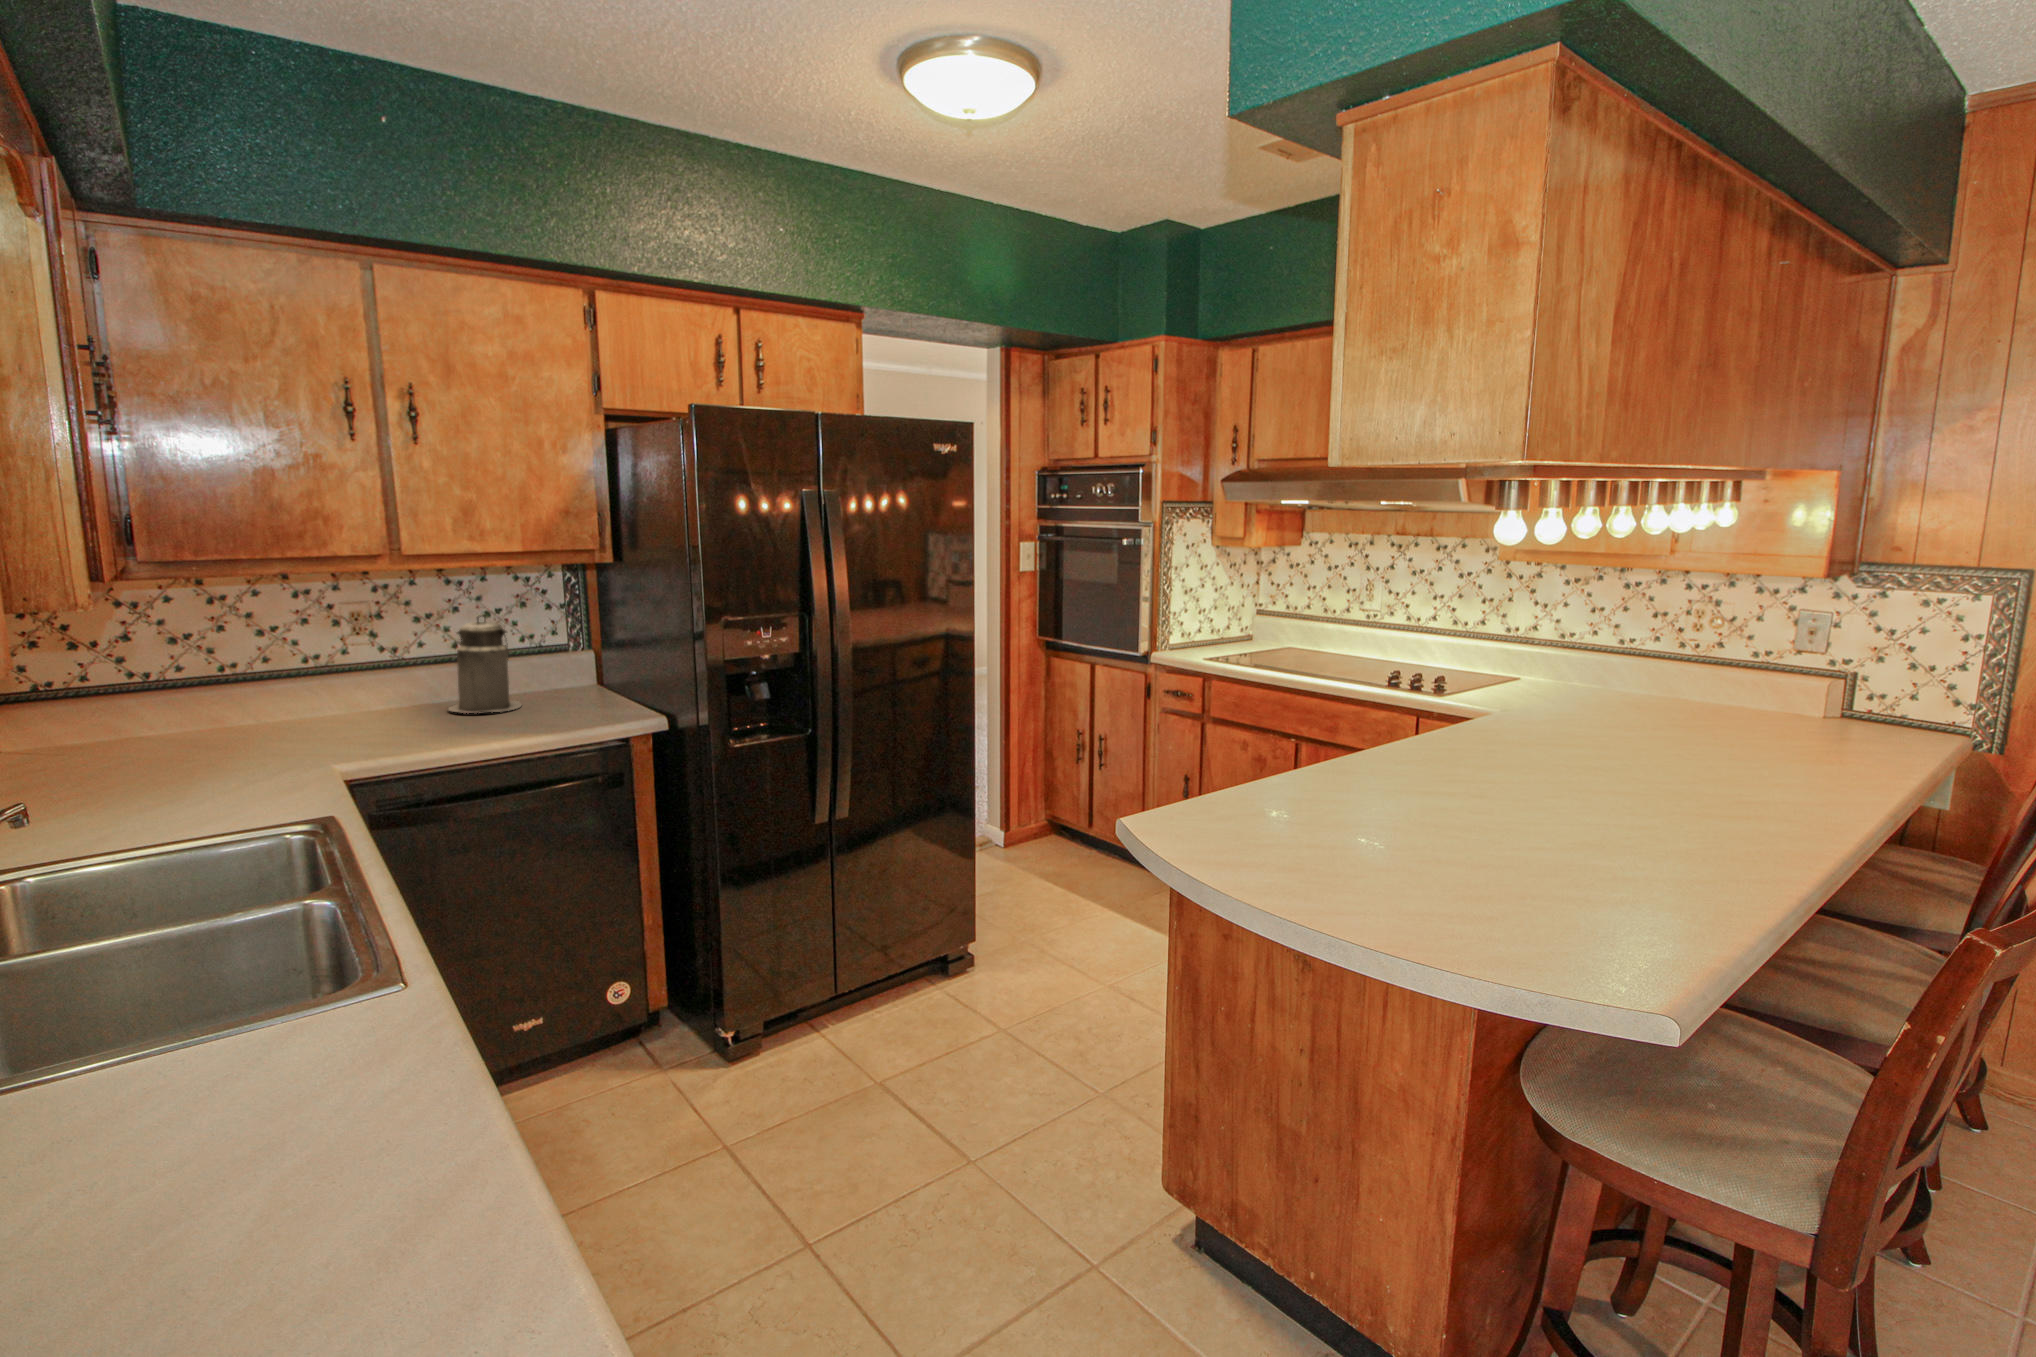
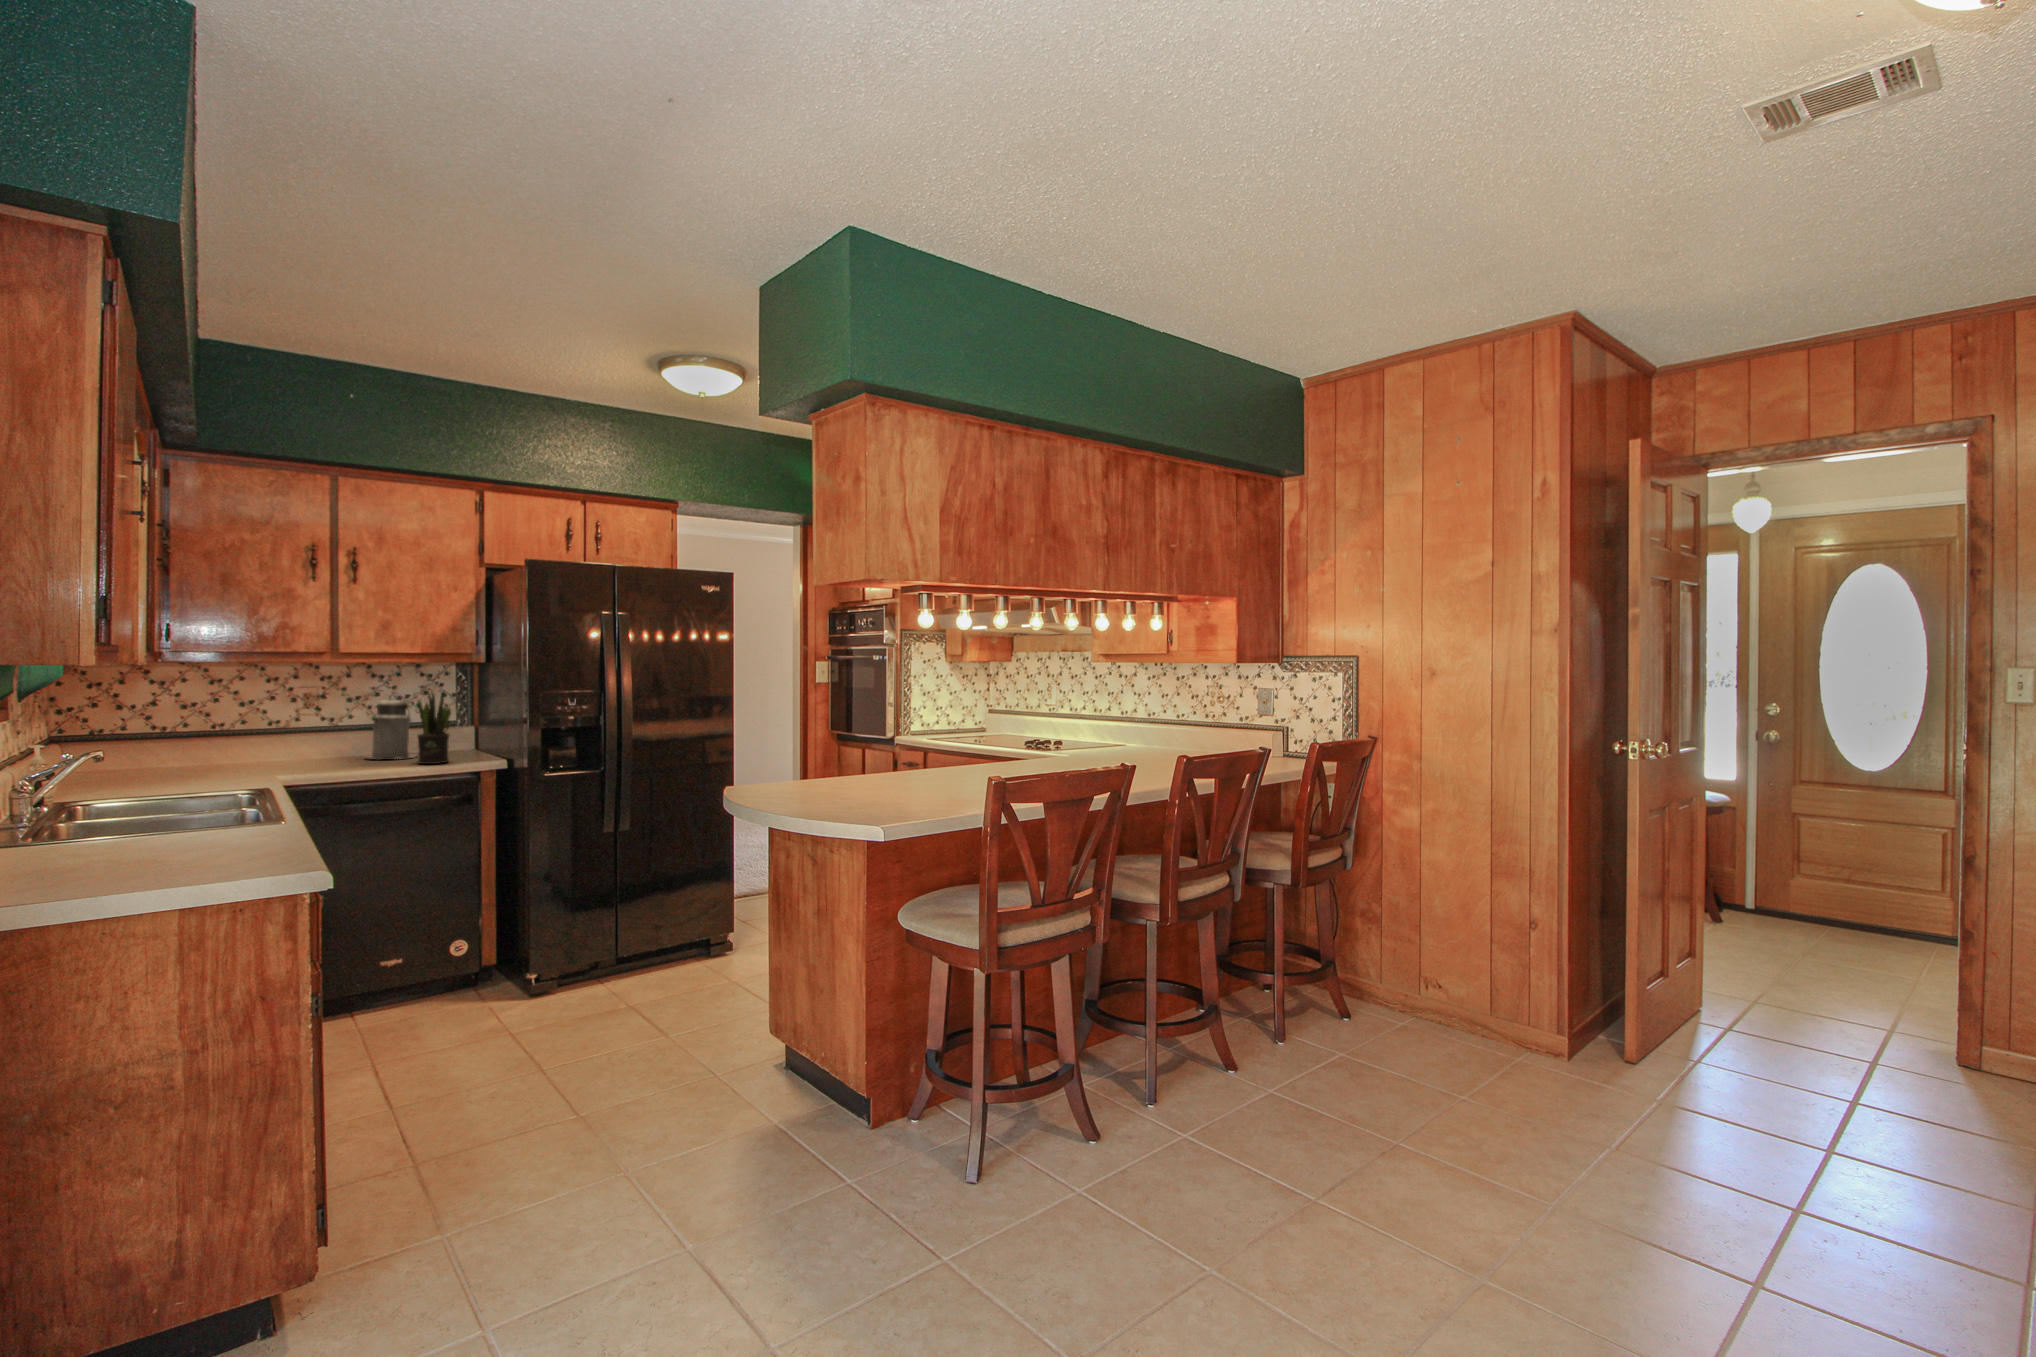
potted plant: none [527,612,580,726] -> present [417,691,451,764]

